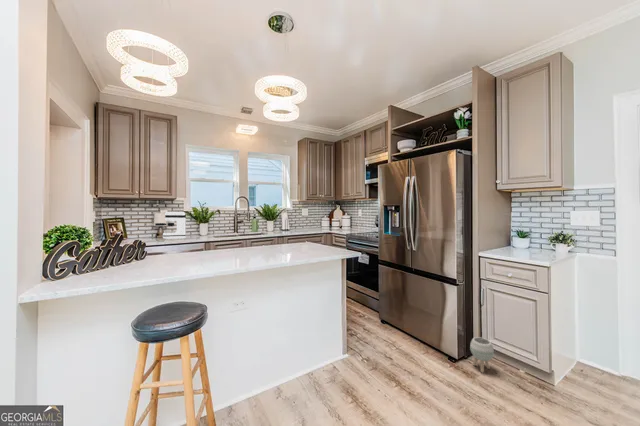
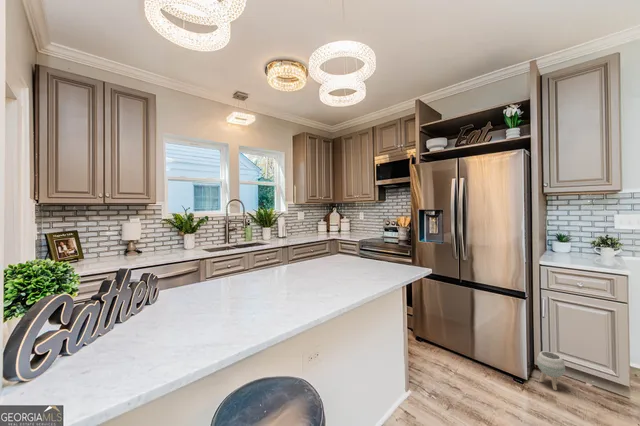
coffee maker: present [155,212,186,239] -> none [128,221,172,258]

